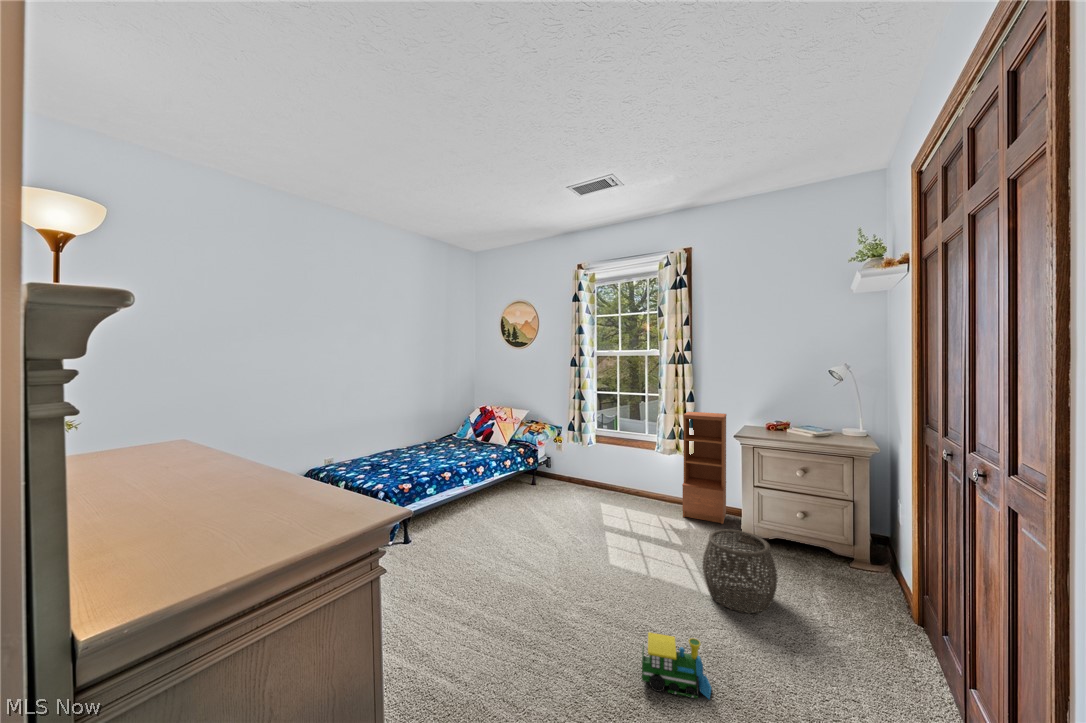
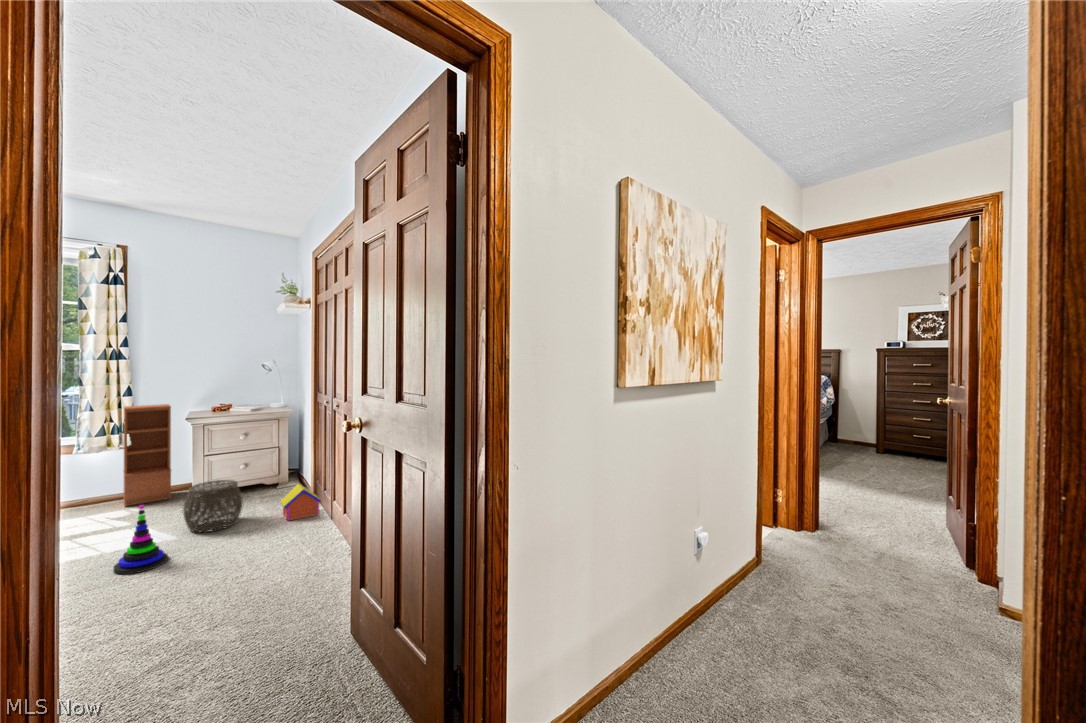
stacking toy: none [611,547,664,639] -> present [114,505,168,574]
toy house: none [838,591,921,680] -> present [281,484,321,521]
toy train: present [642,632,711,699] -> none [167,534,224,576]

